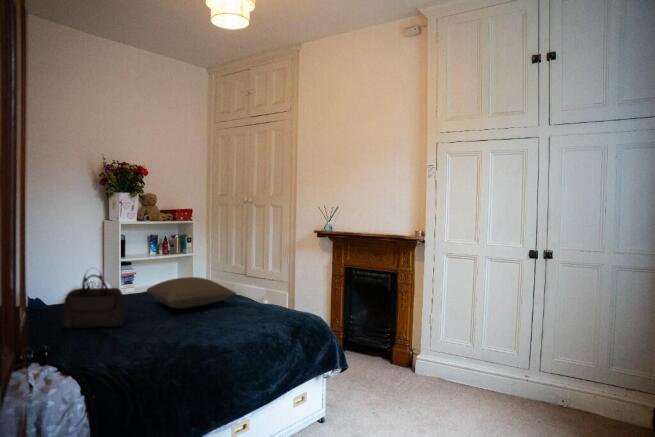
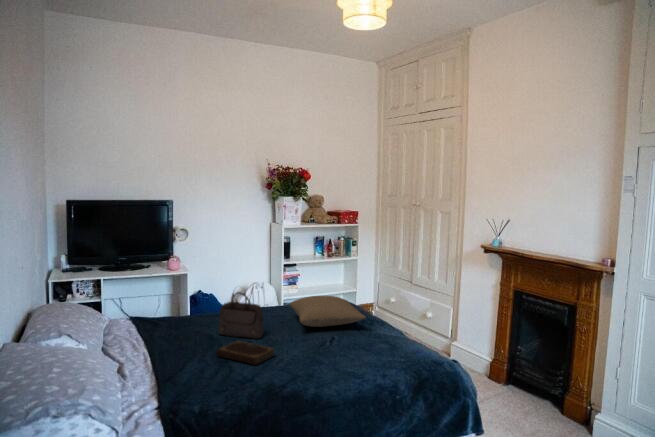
notebook: none [71,330,150,352] -> present [216,341,274,365]

